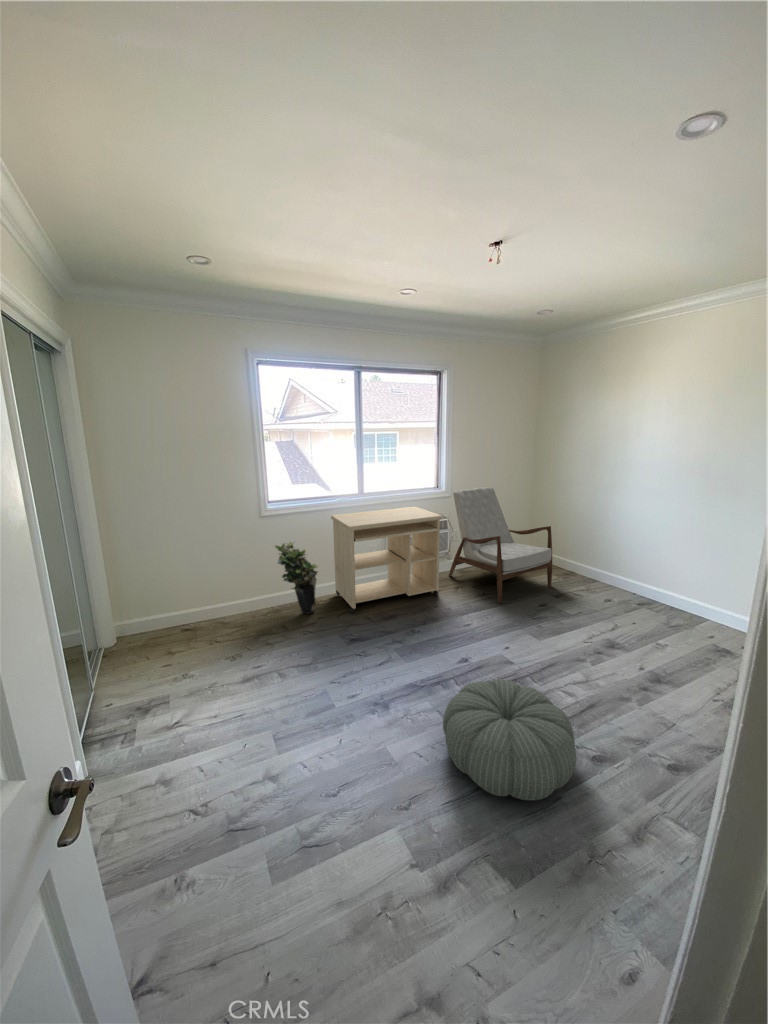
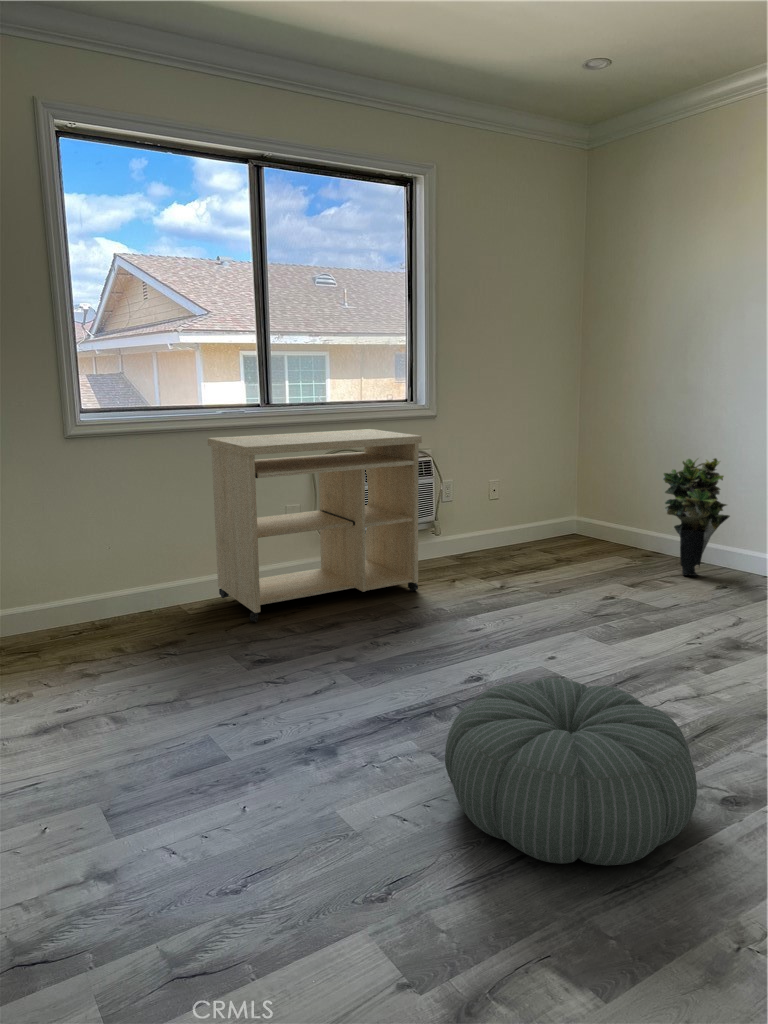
armchair: present [449,487,552,603] -> none [435,399,623,598]
potted plant: present [275,542,318,614] -> present [663,458,730,576]

